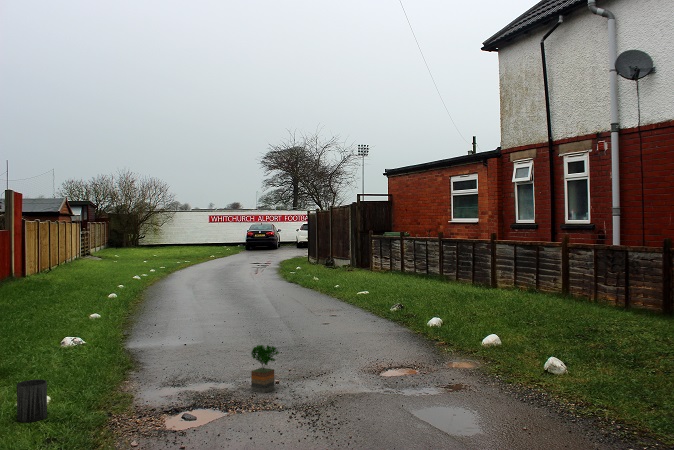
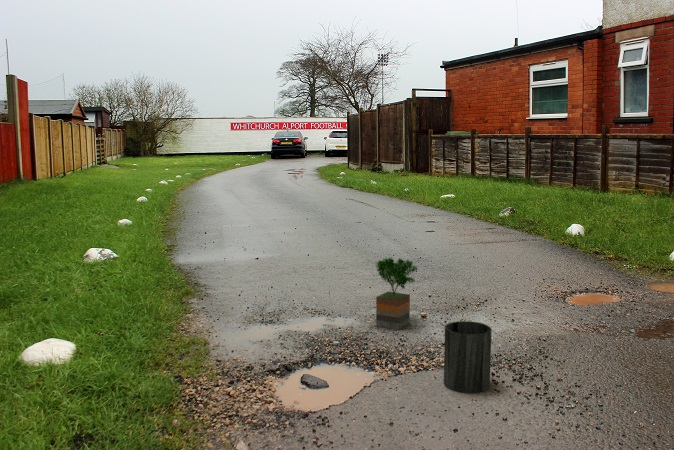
trash can: present [17,379,47,422] -> present [444,321,492,393]

